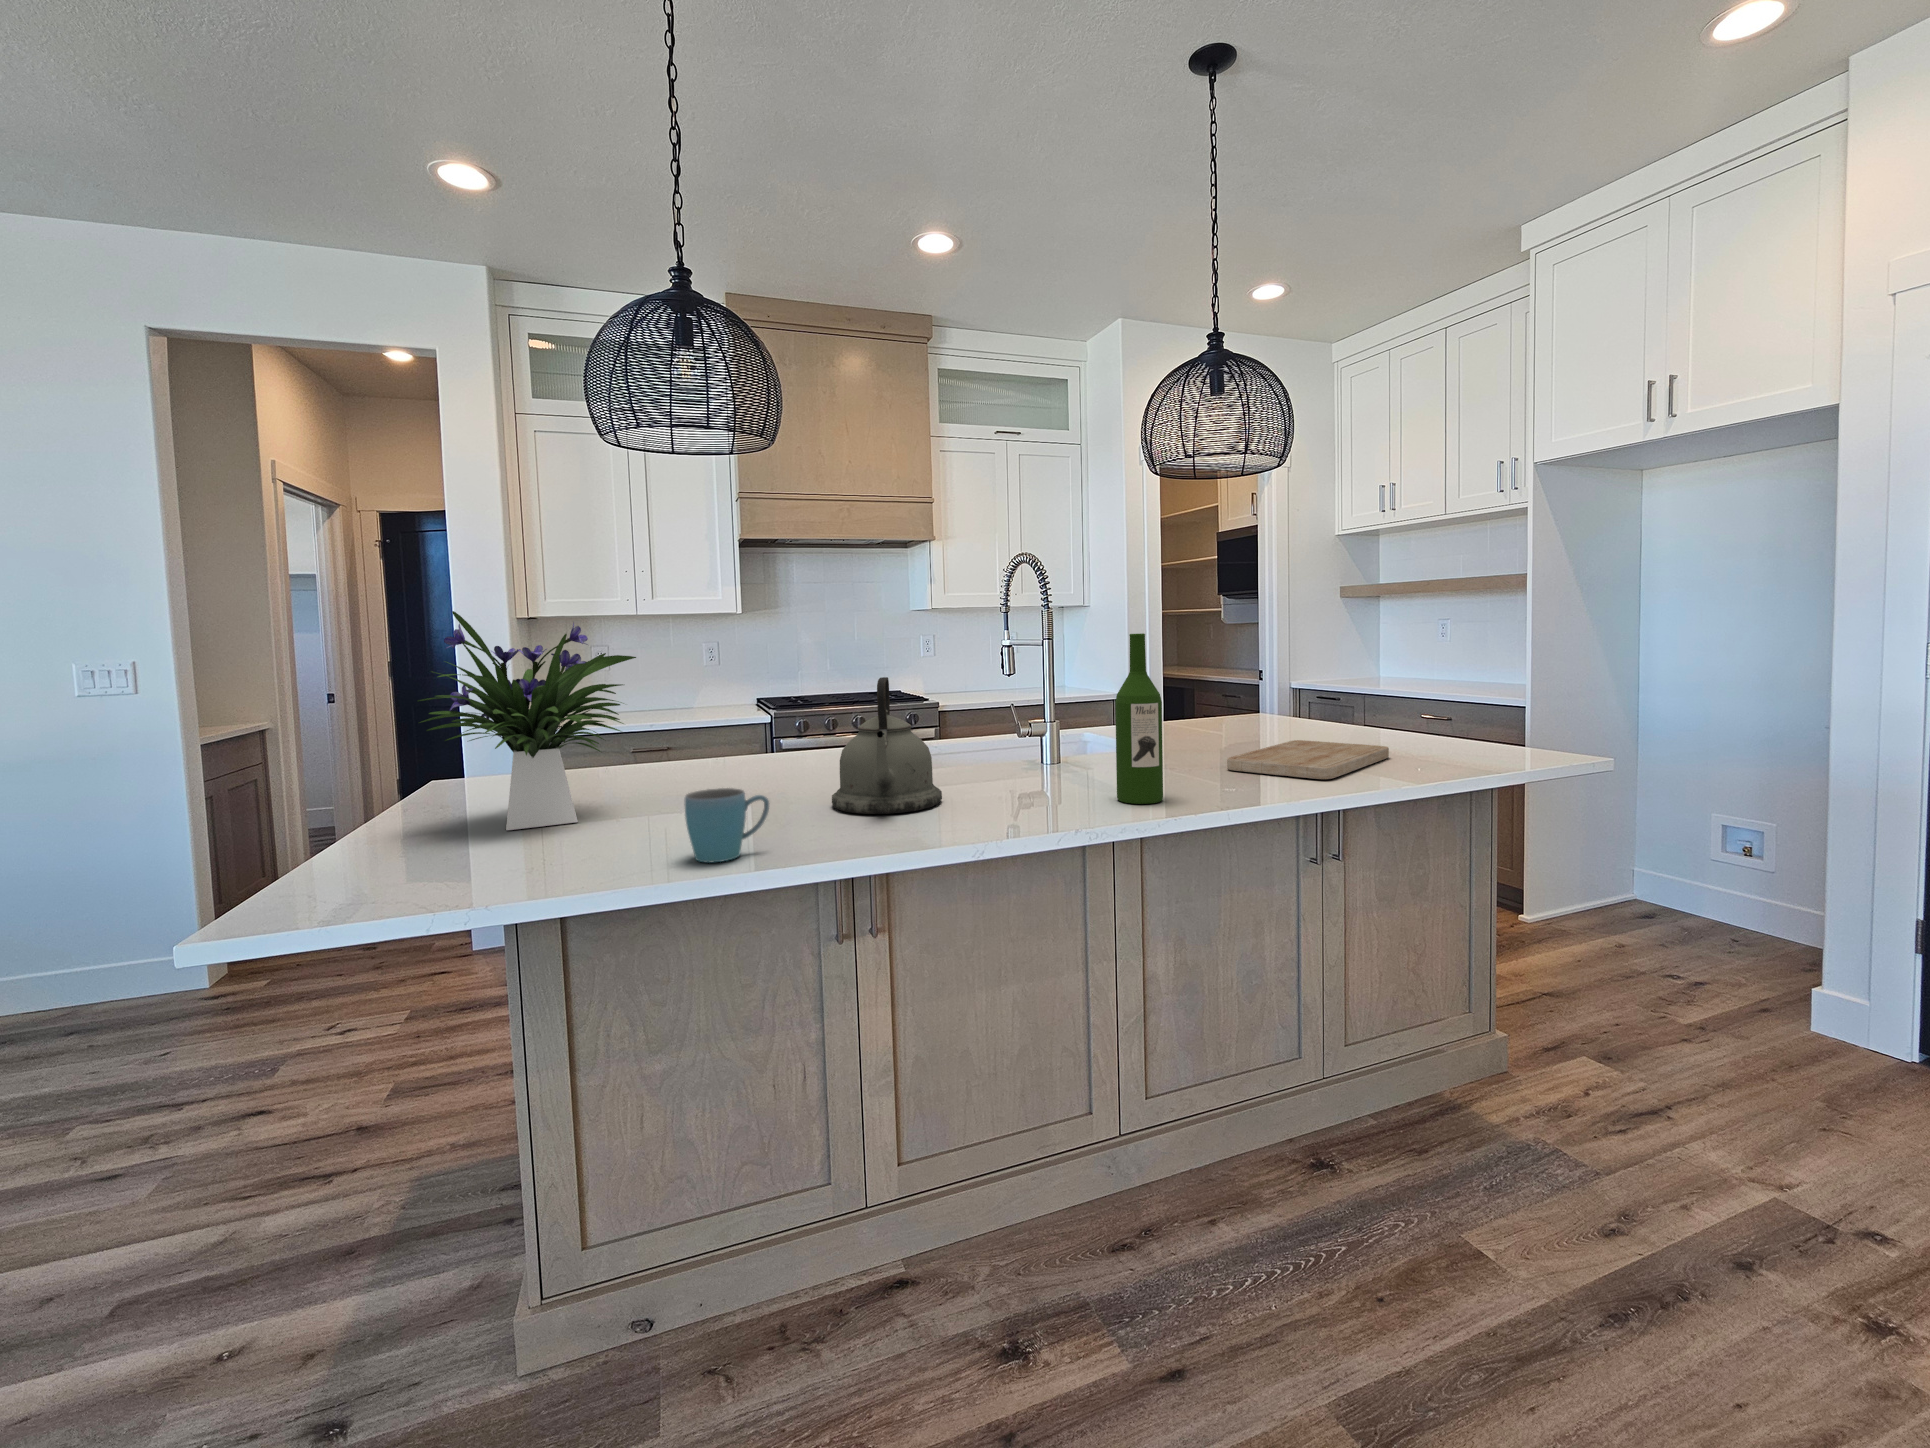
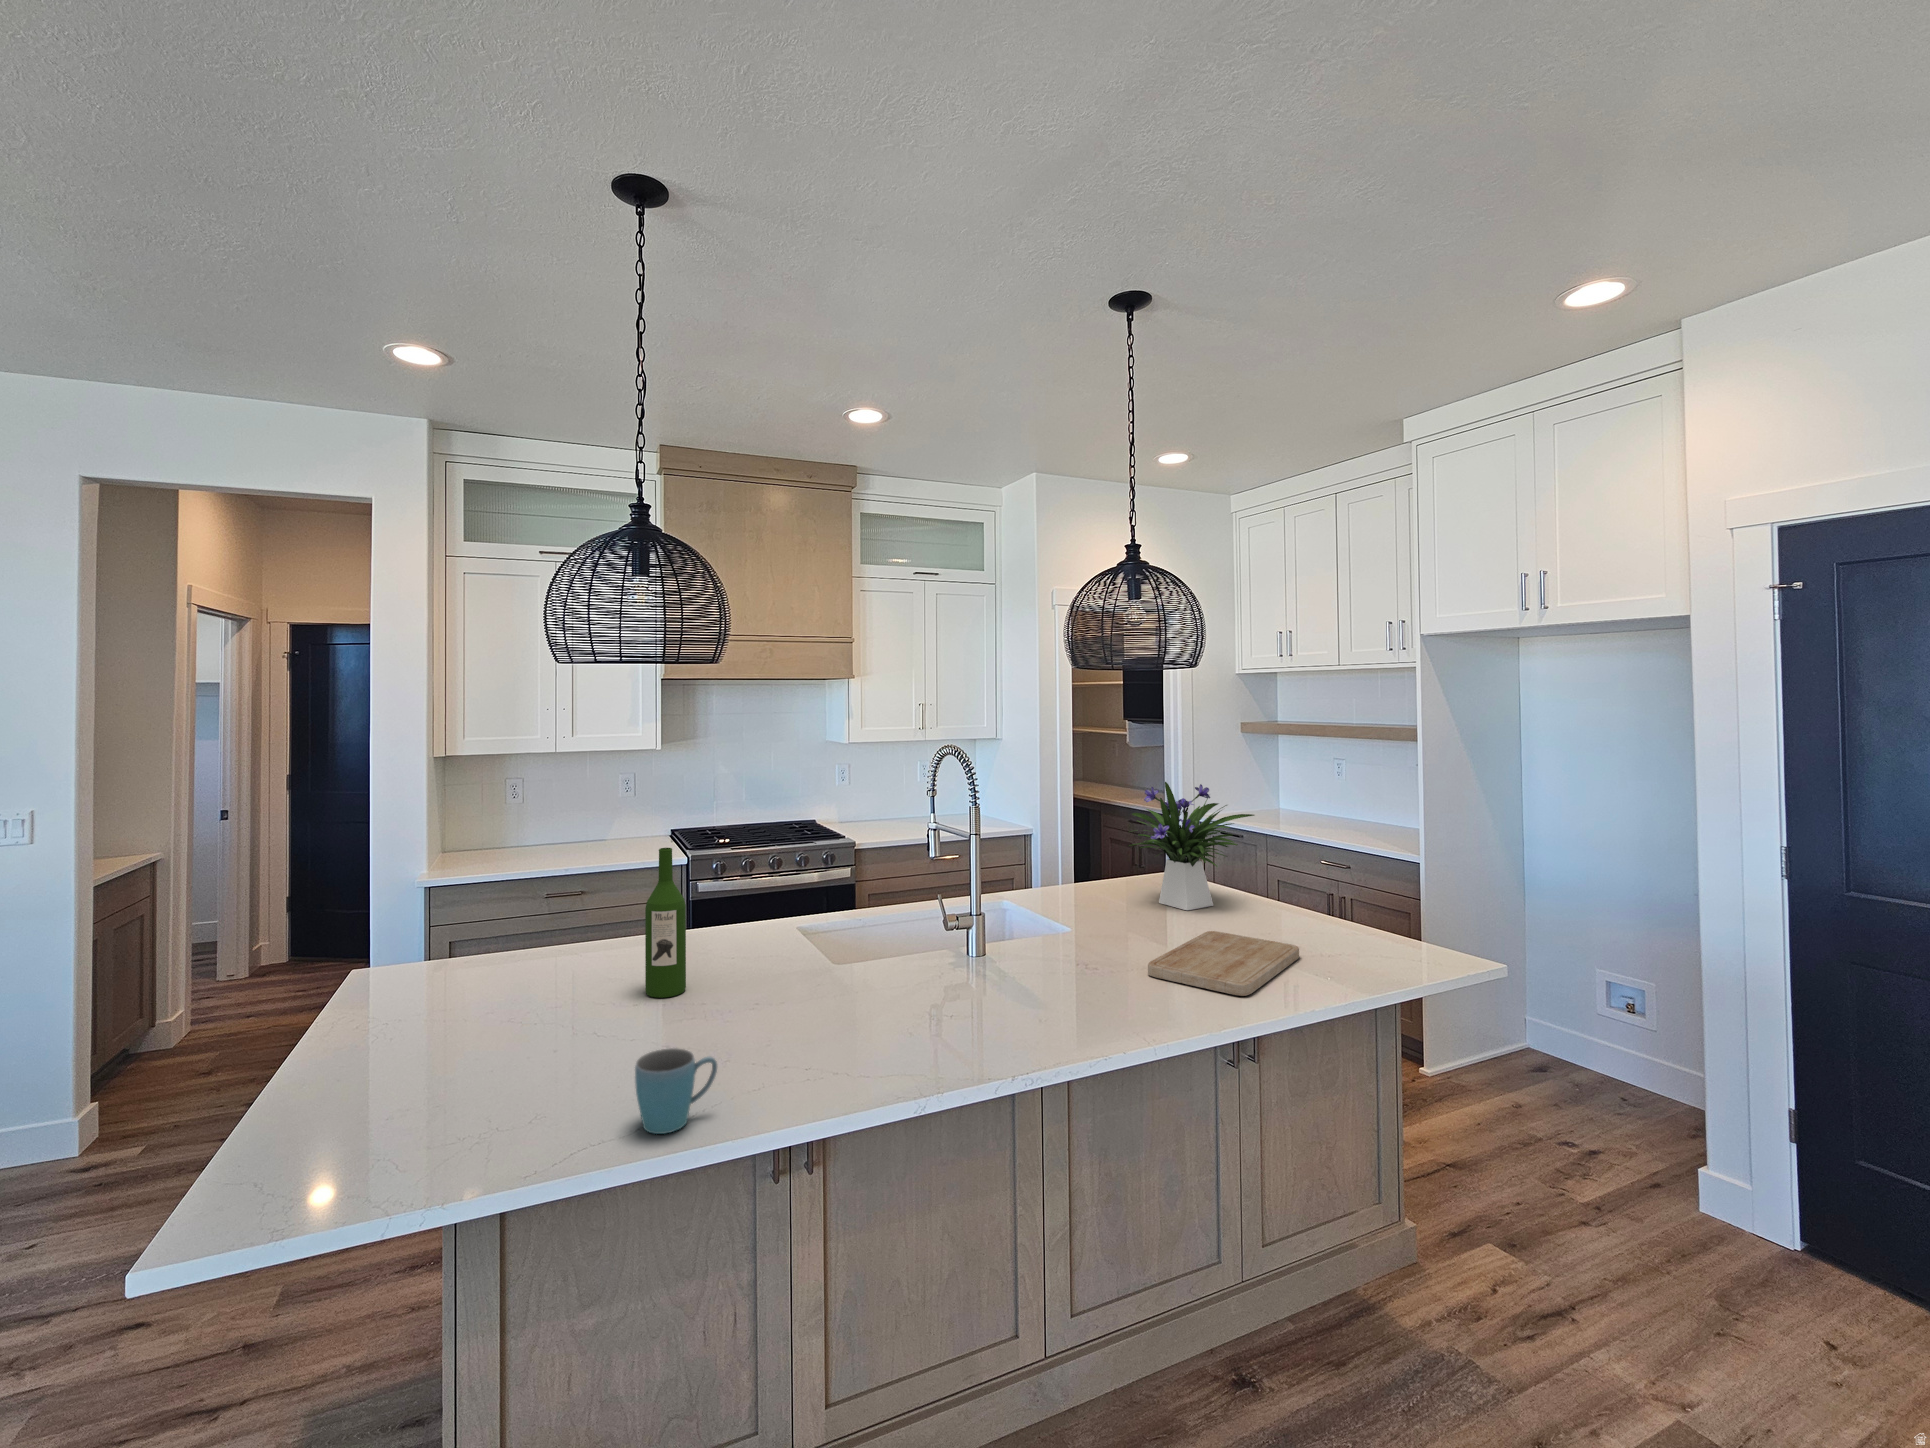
flower arrangement: present [419,611,636,830] -> present [1129,782,1254,910]
wine bottle: present [1115,633,1163,804] -> present [645,848,686,998]
kettle: present [832,677,942,814] -> none [768,899,877,1048]

